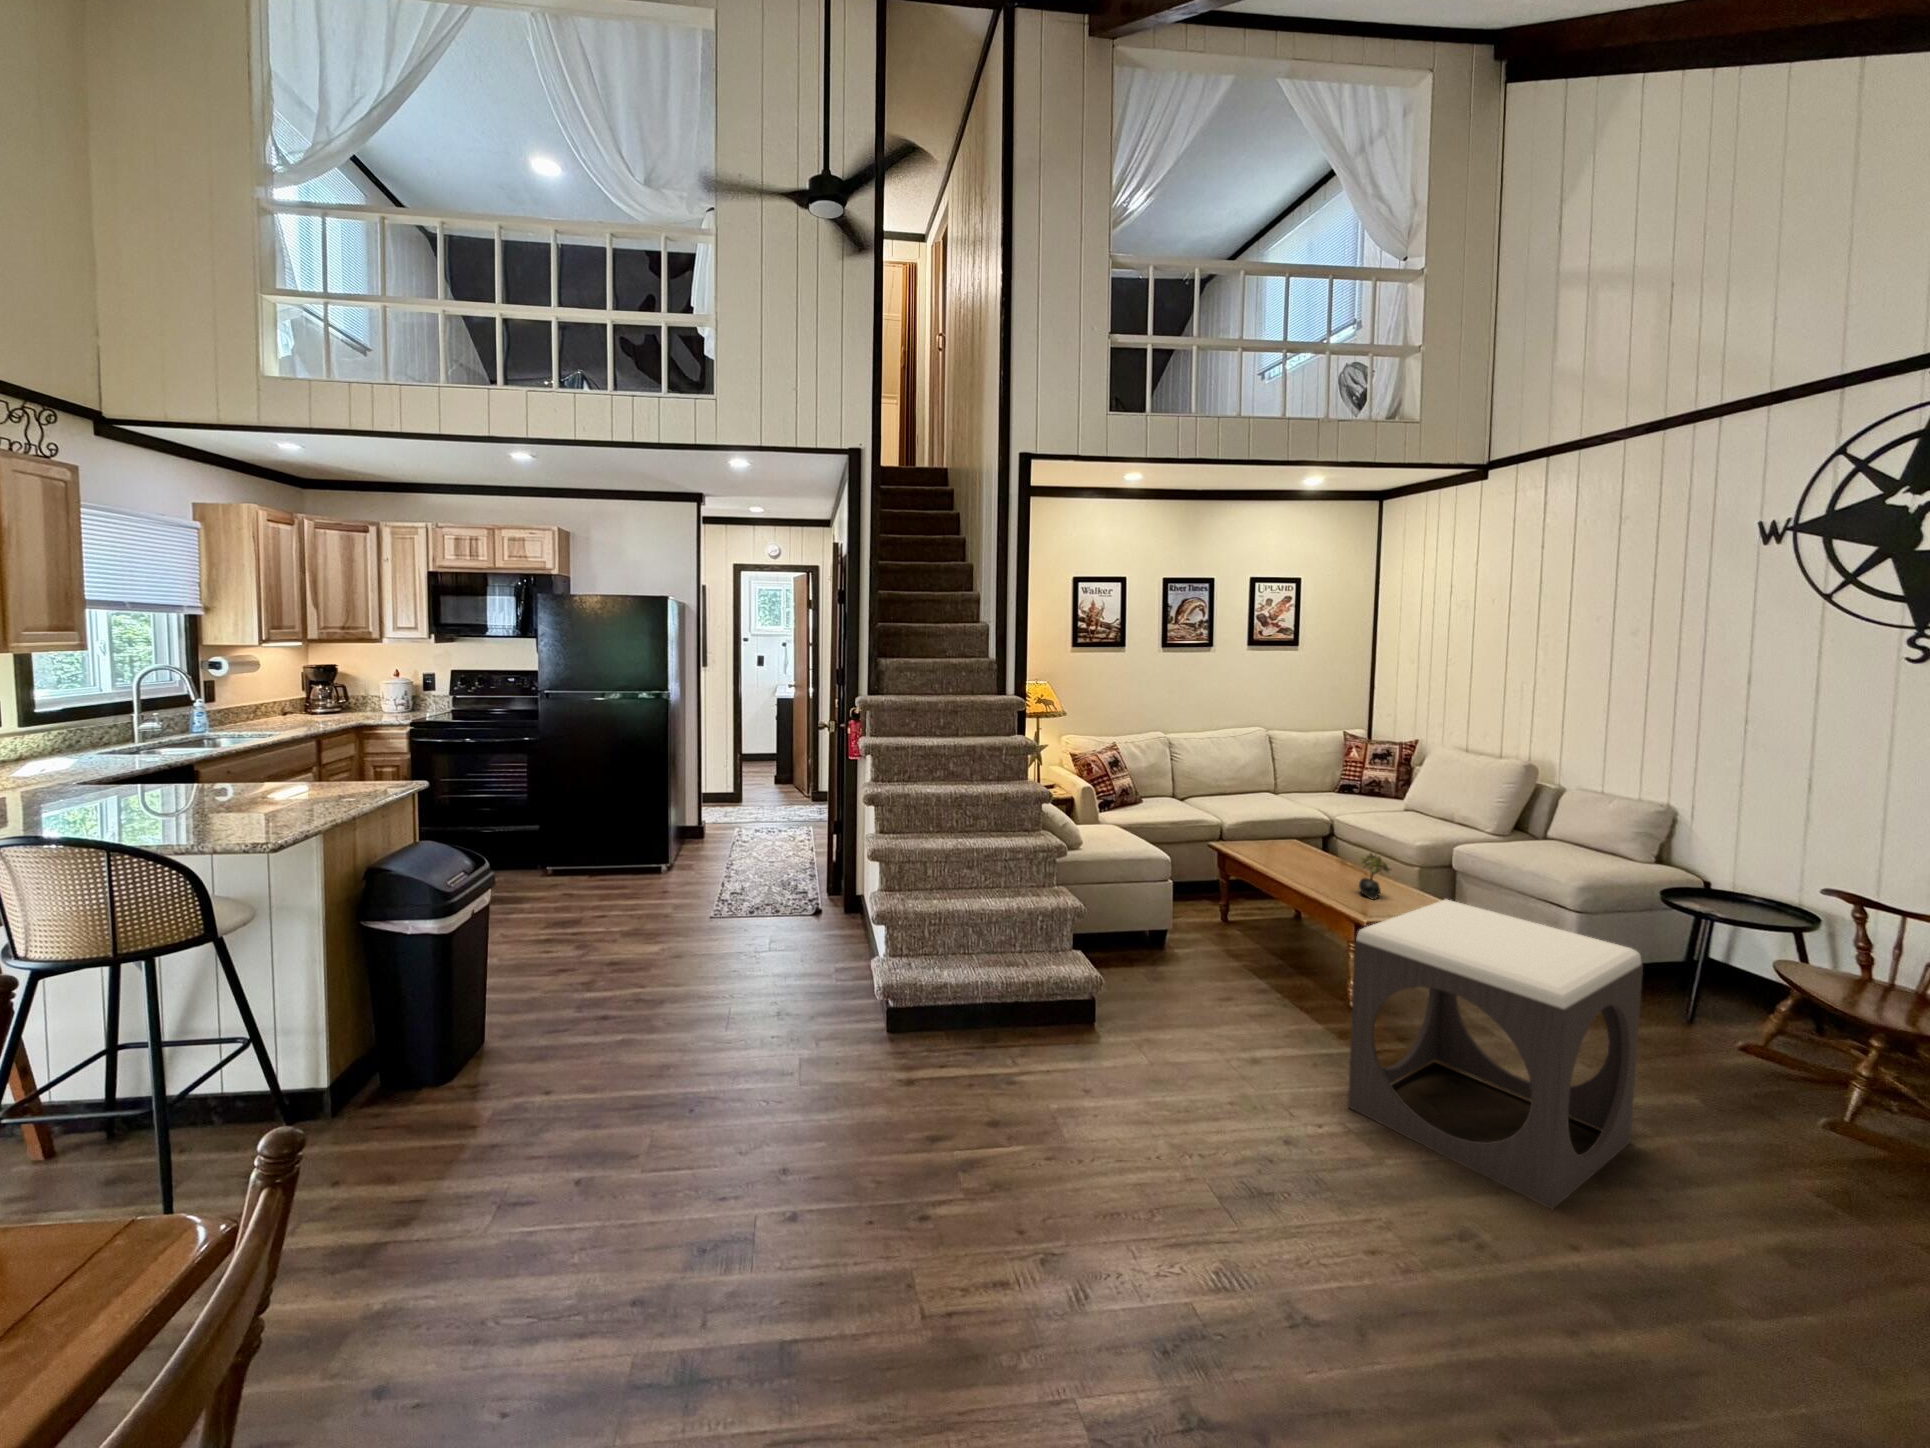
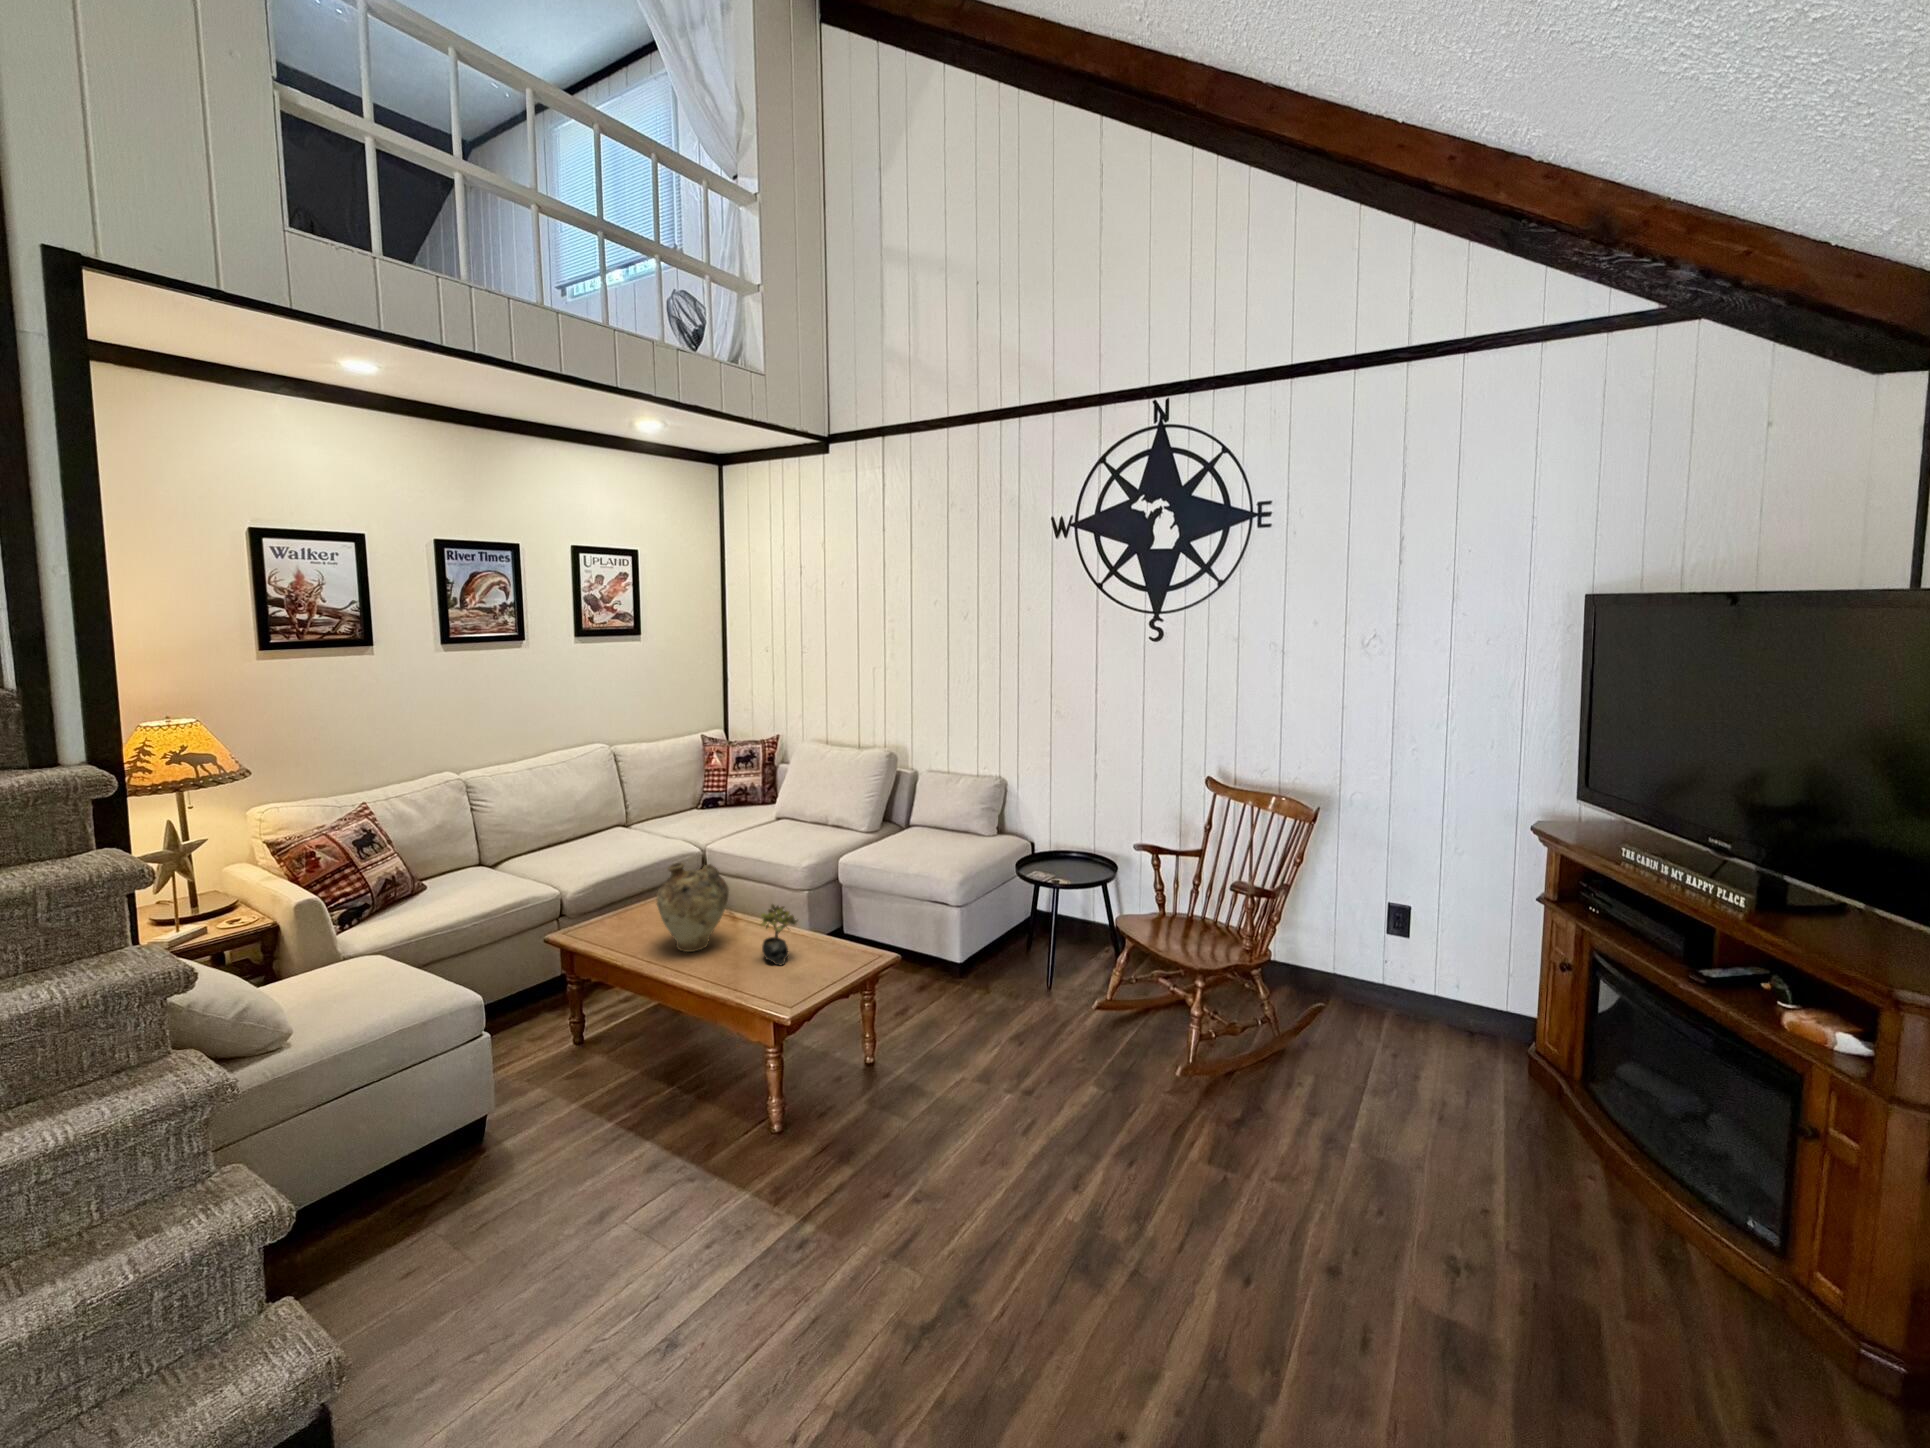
vase: none [1283,809,1338,876] -> present [657,863,729,952]
footstool: present [1348,900,1643,1209] -> none [814,970,1087,1382]

